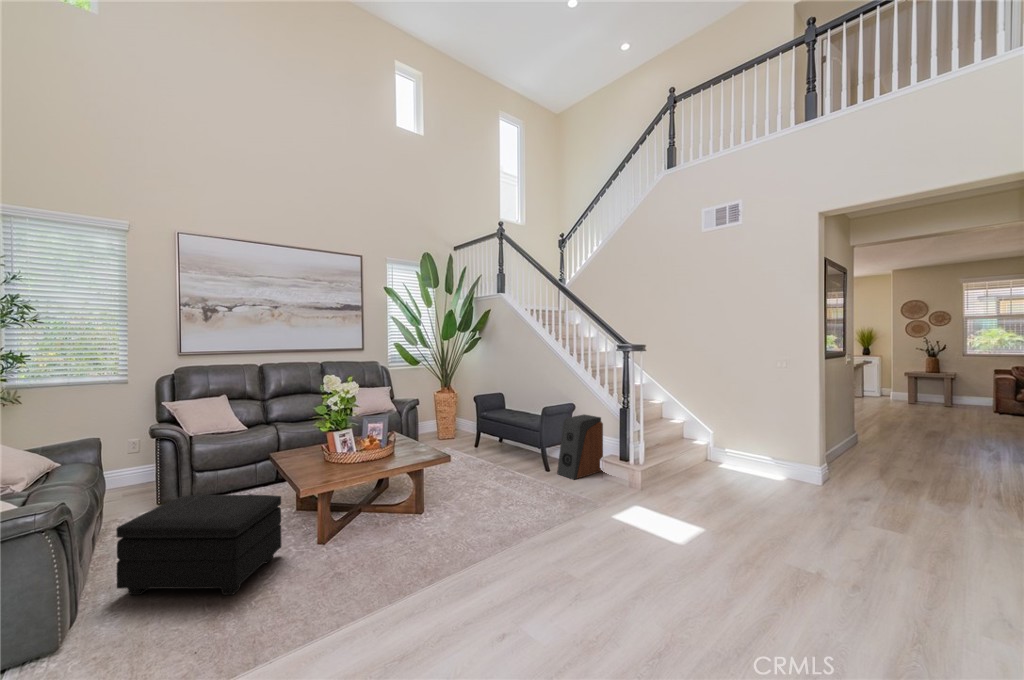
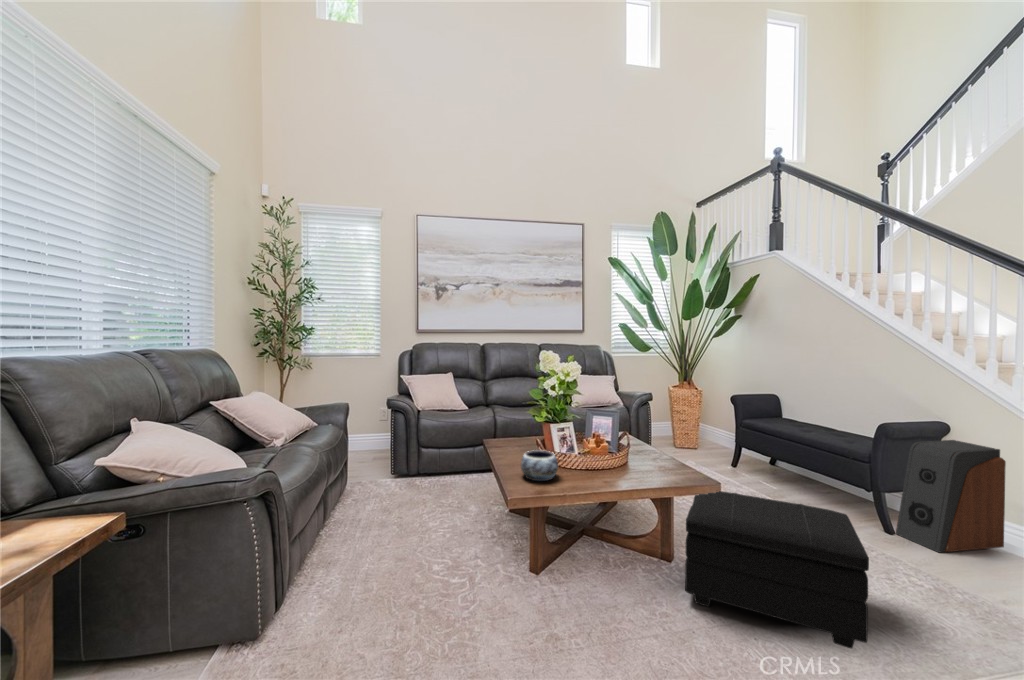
decorative bowl: none [310,453,341,477] -> present [521,450,558,481]
footstool: present [116,494,281,595] -> present [685,491,869,648]

